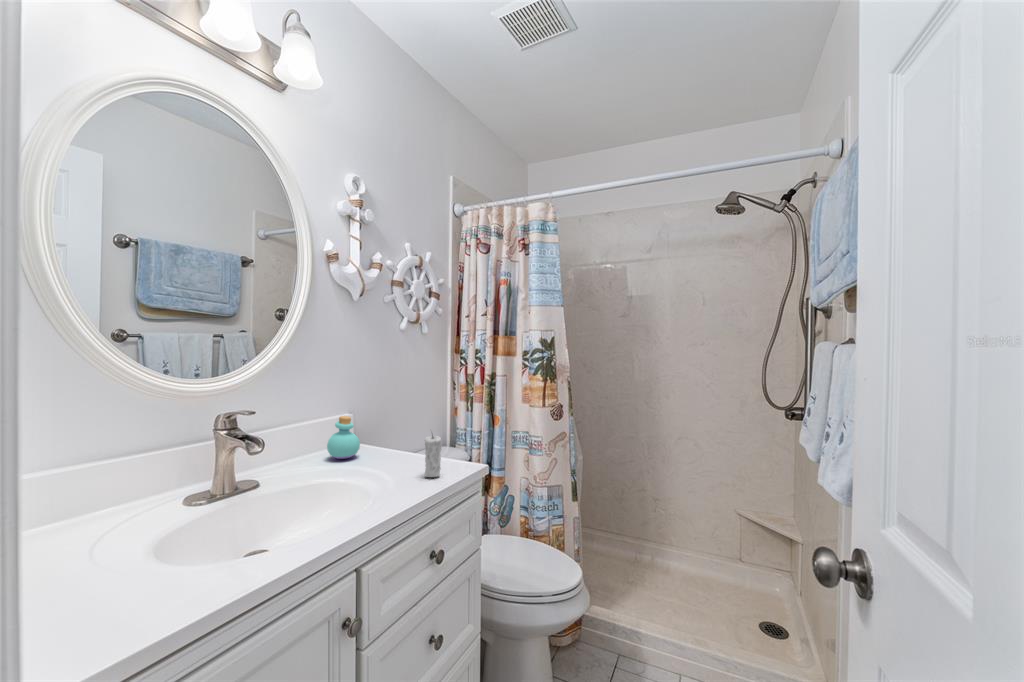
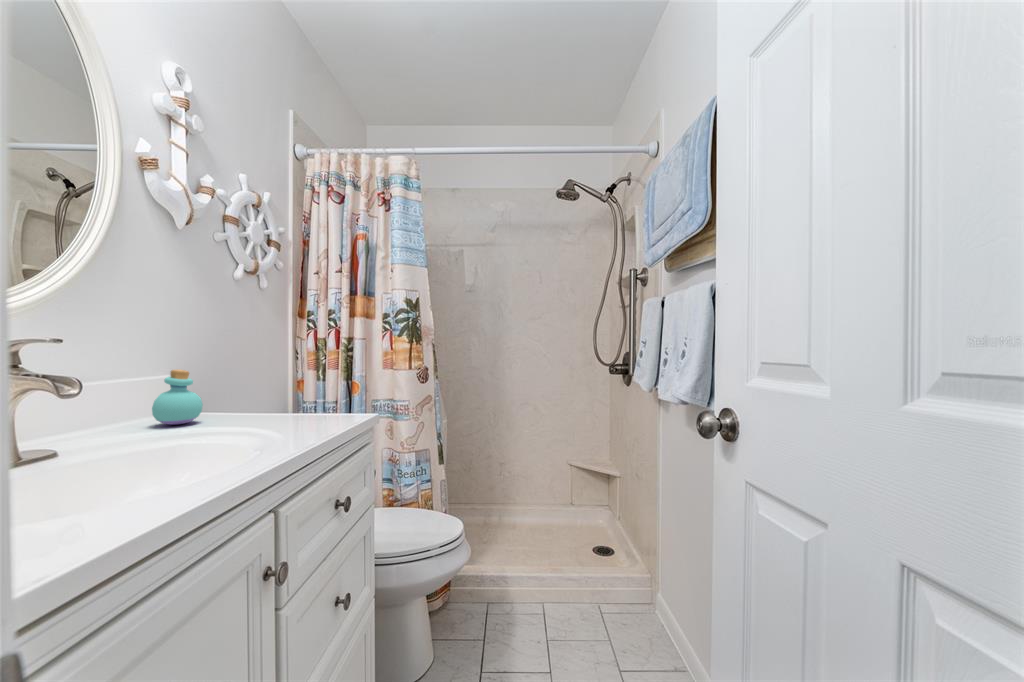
candle: present [424,435,442,477] -> none [311,371,333,426]

